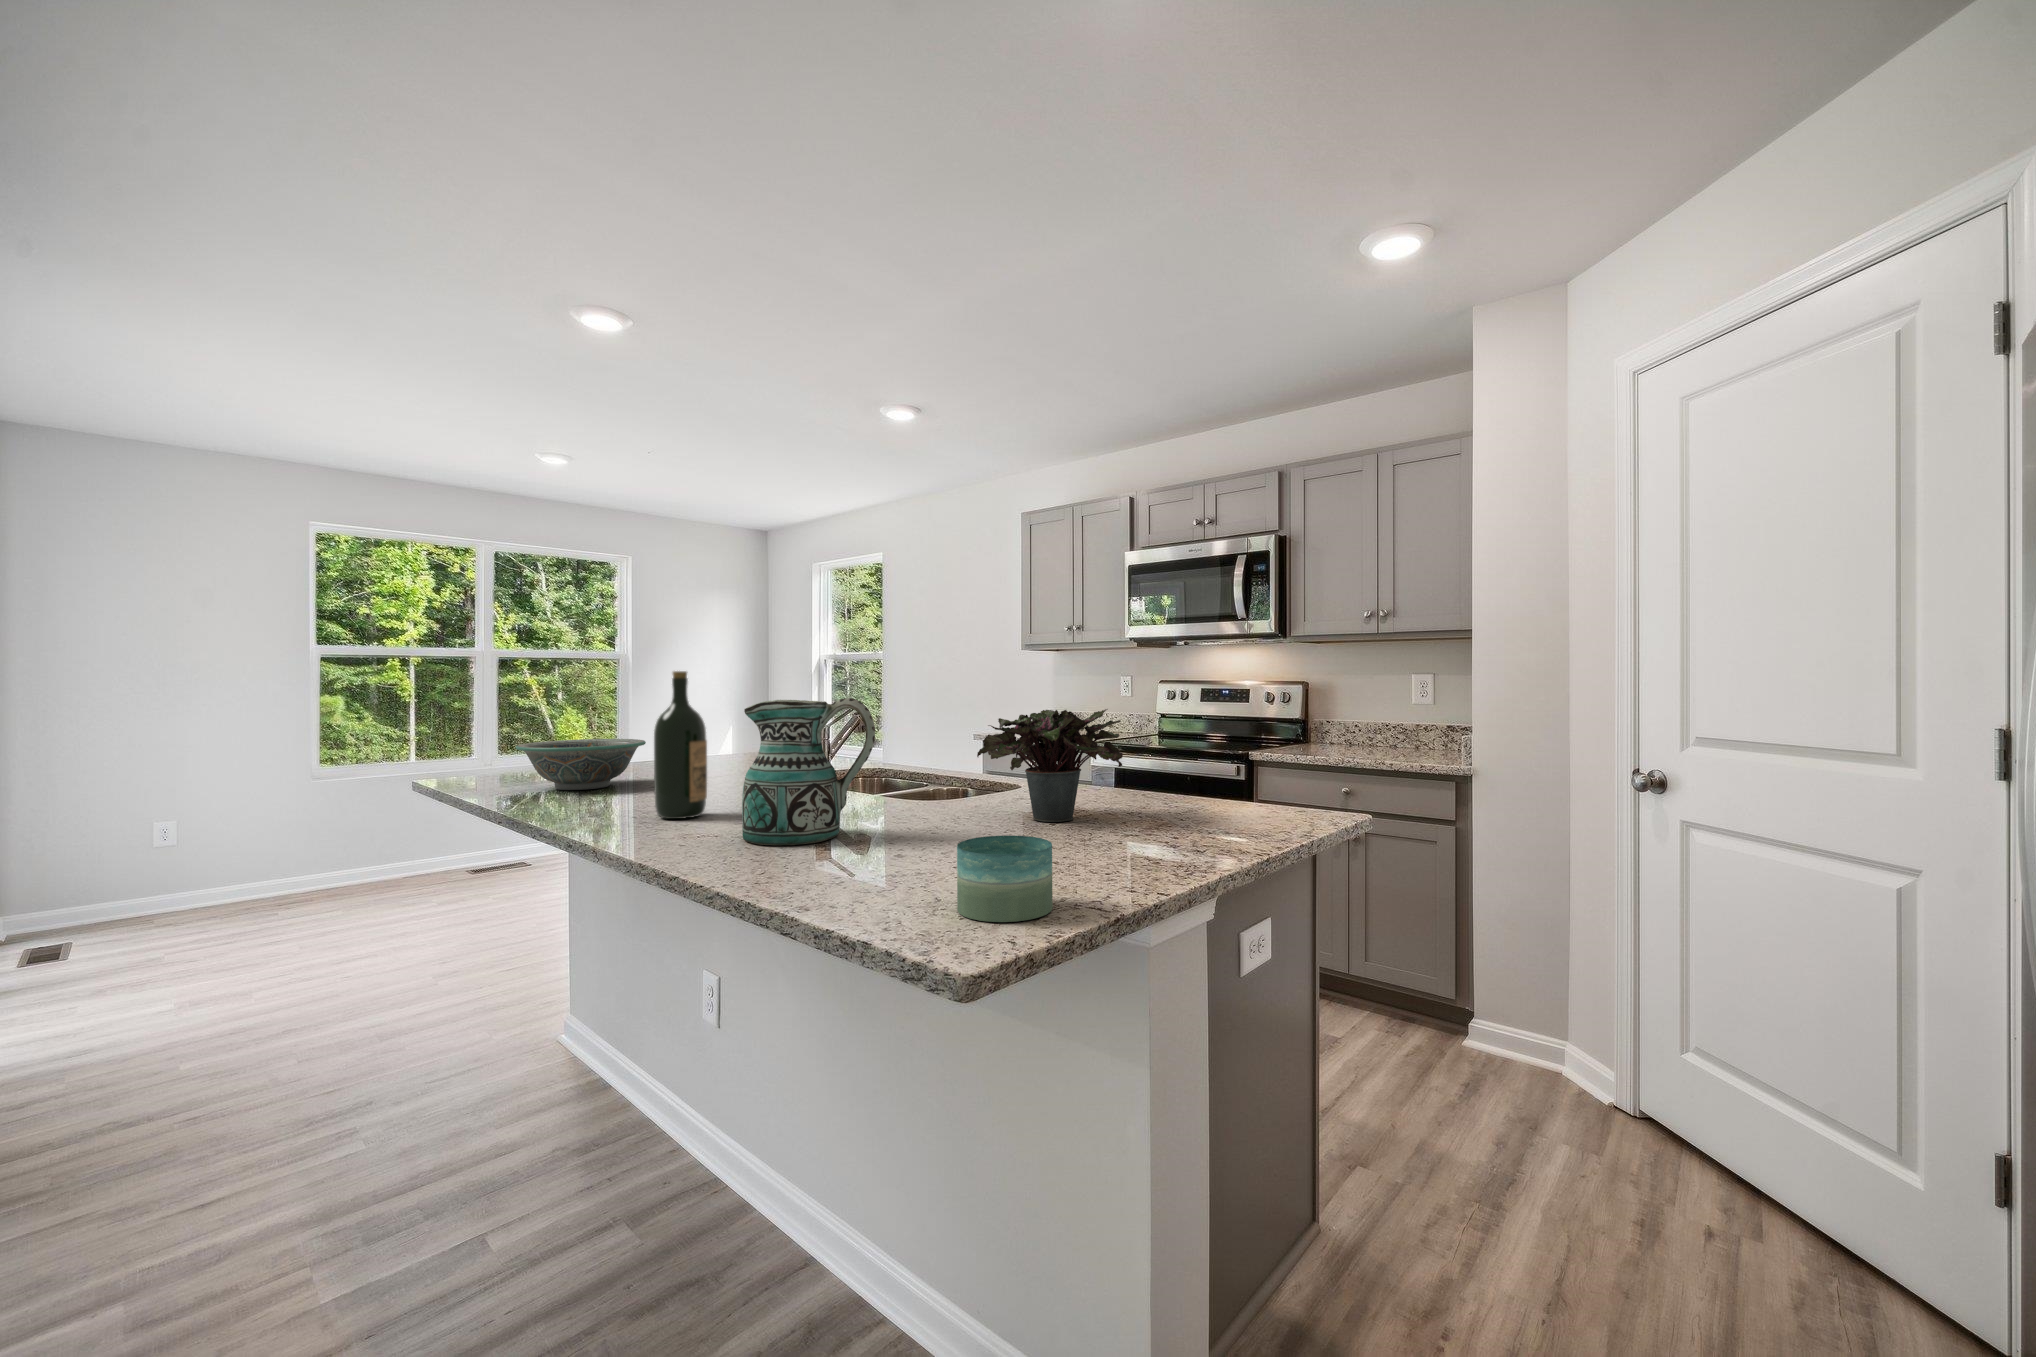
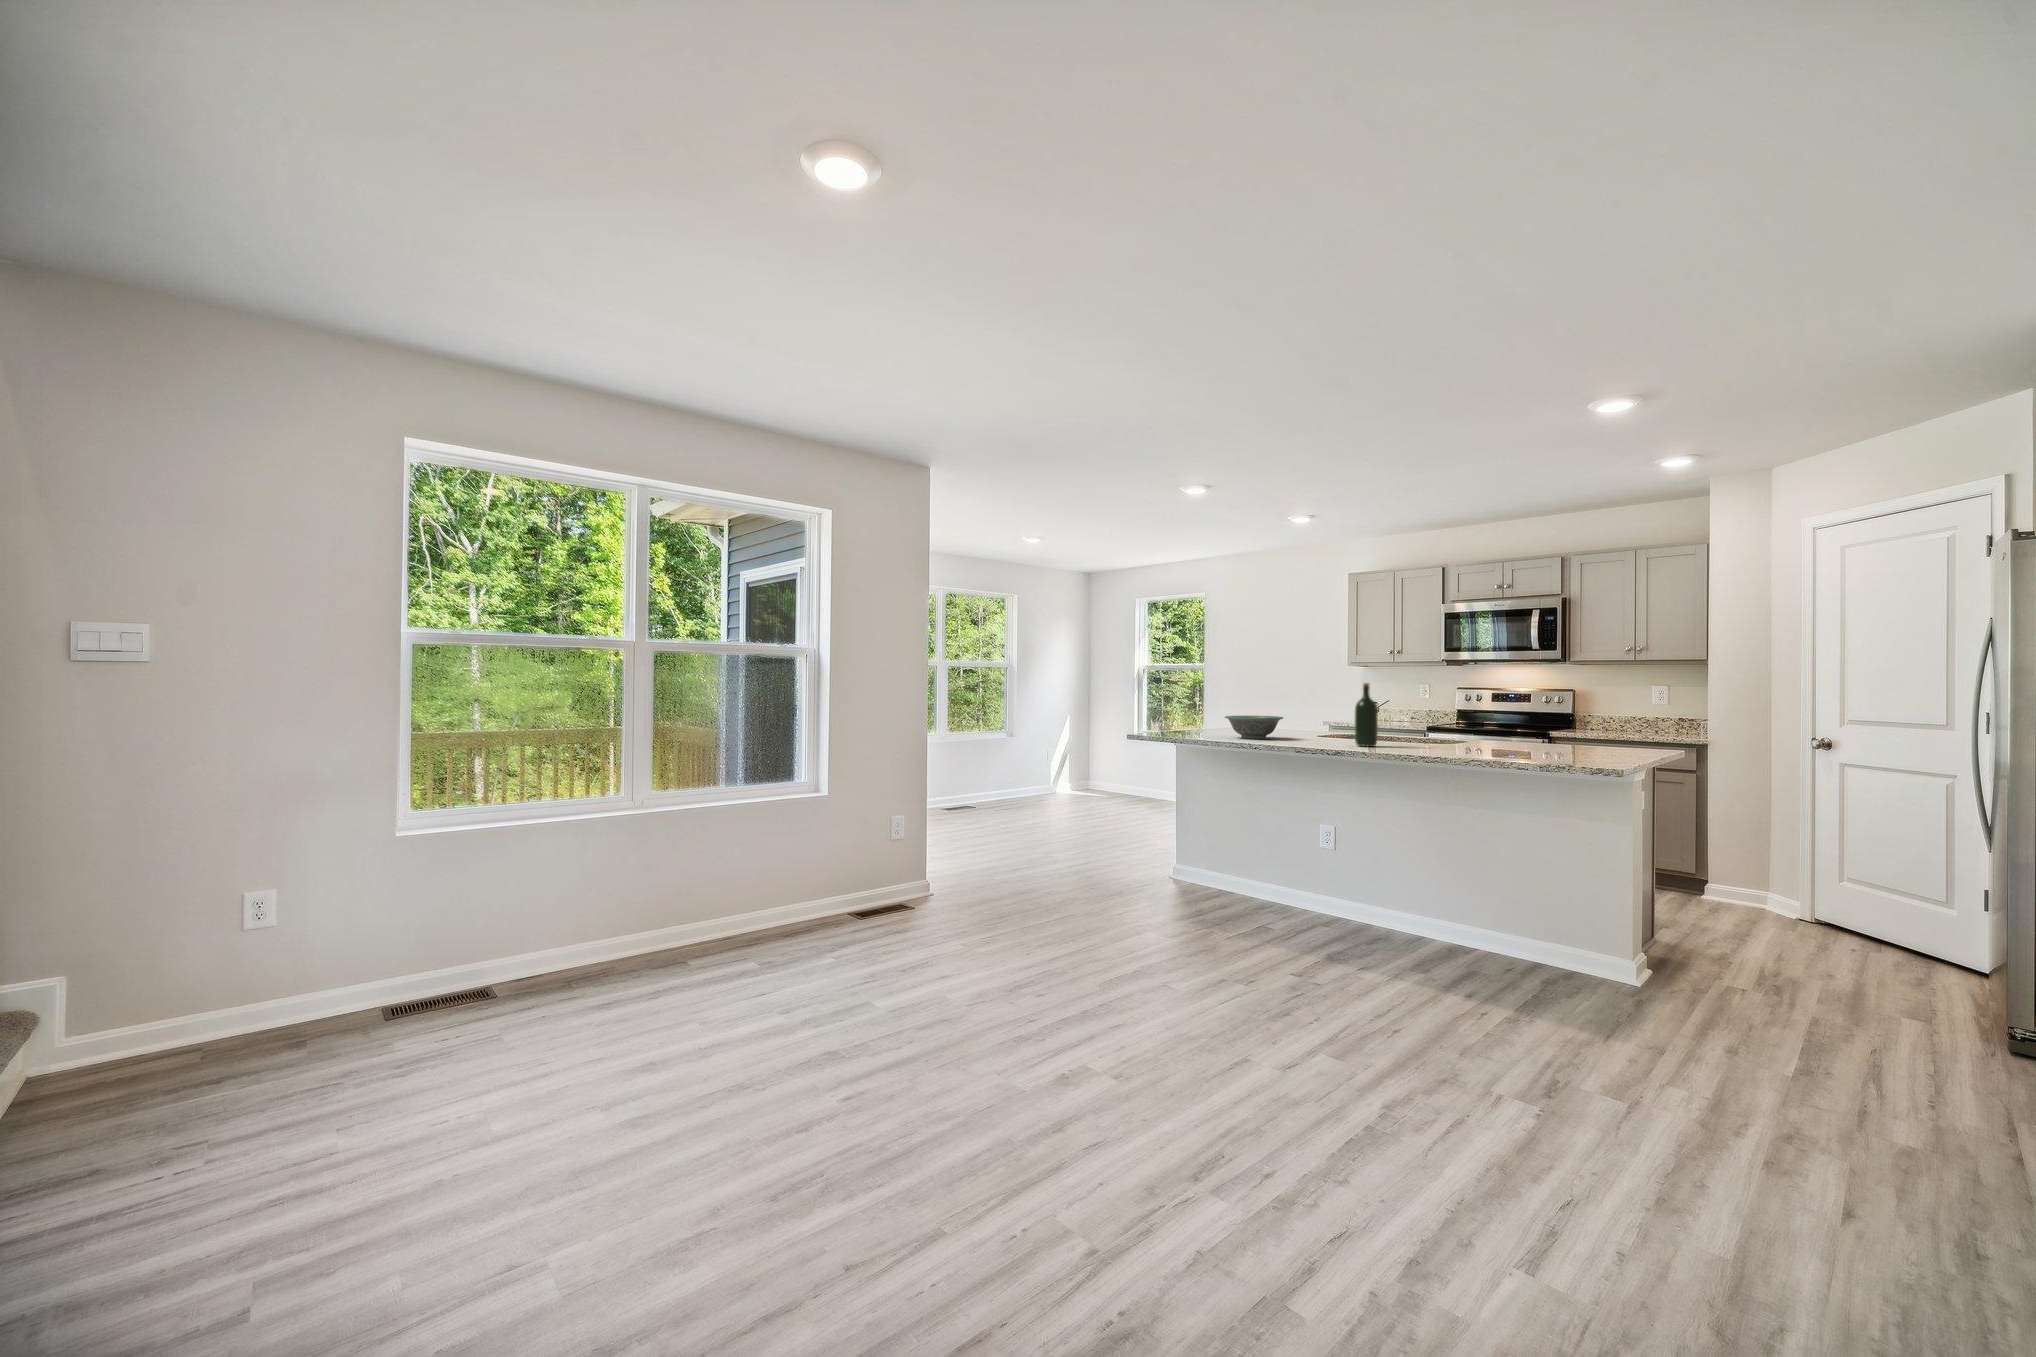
ceramic pitcher: present [742,698,875,845] -> none [1427,695,1482,752]
potted plant: present [977,709,1123,822] -> none [1496,701,1576,750]
candle: present [957,835,1053,922] -> none [1587,741,1624,764]

